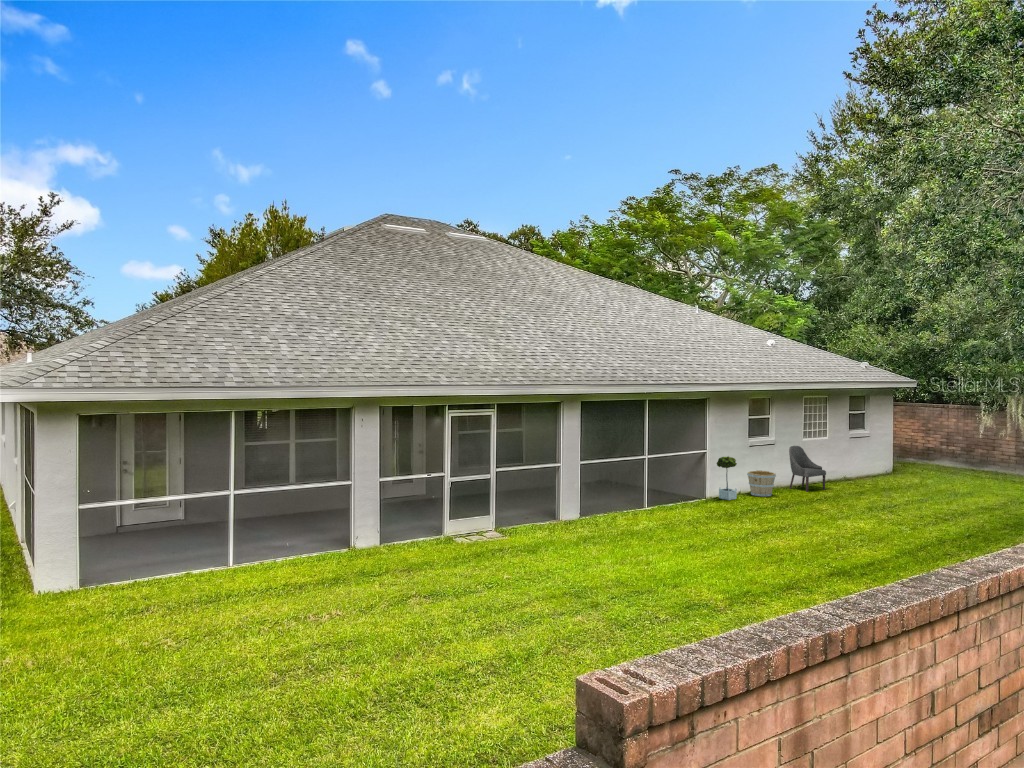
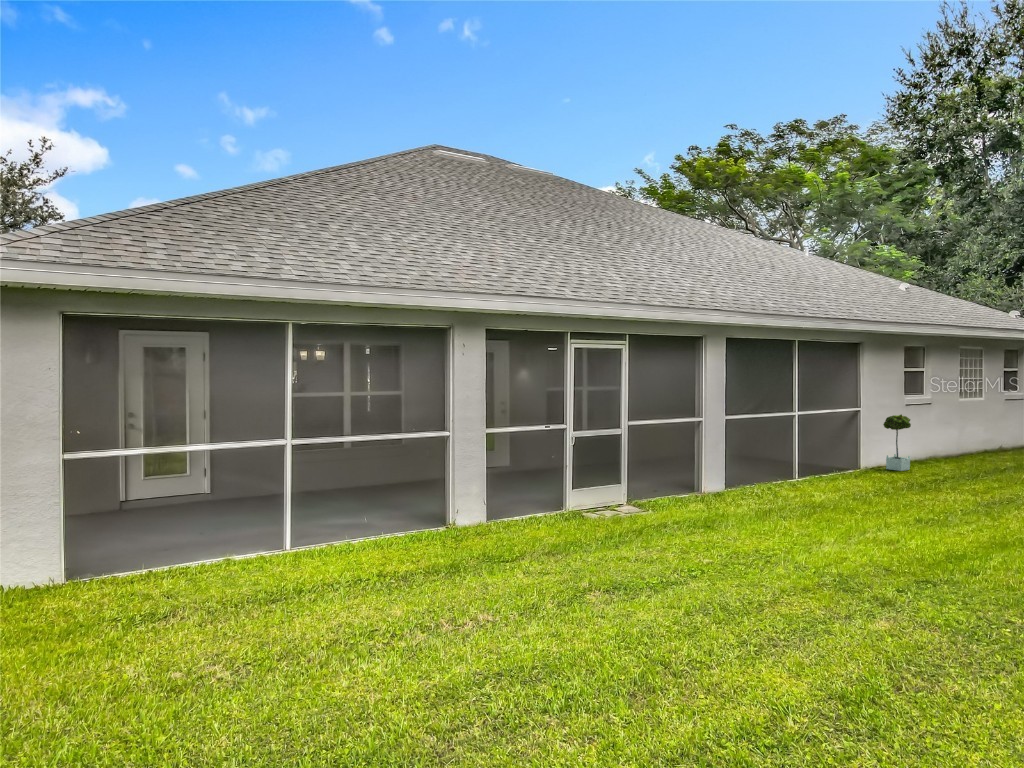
chair: present [789,446,826,492] -> none [960,406,1010,463]
wooden bucket: present [747,470,776,497] -> none [915,435,957,467]

